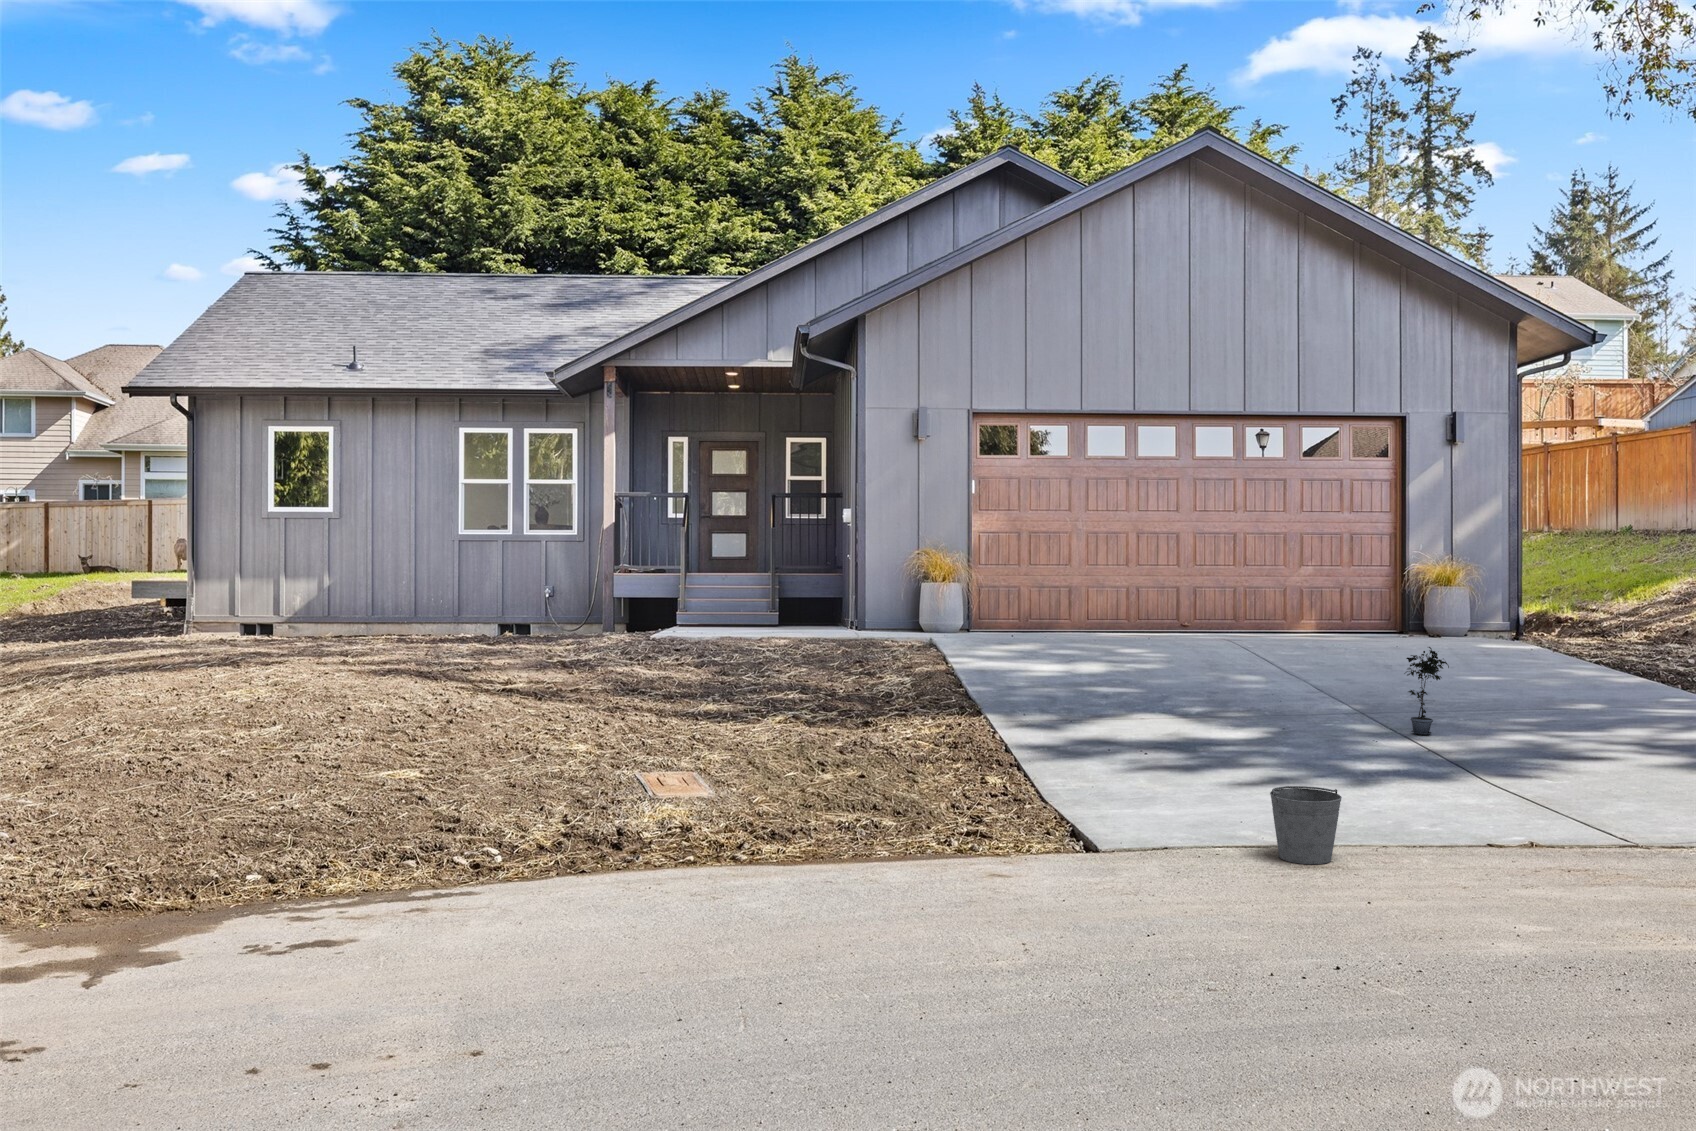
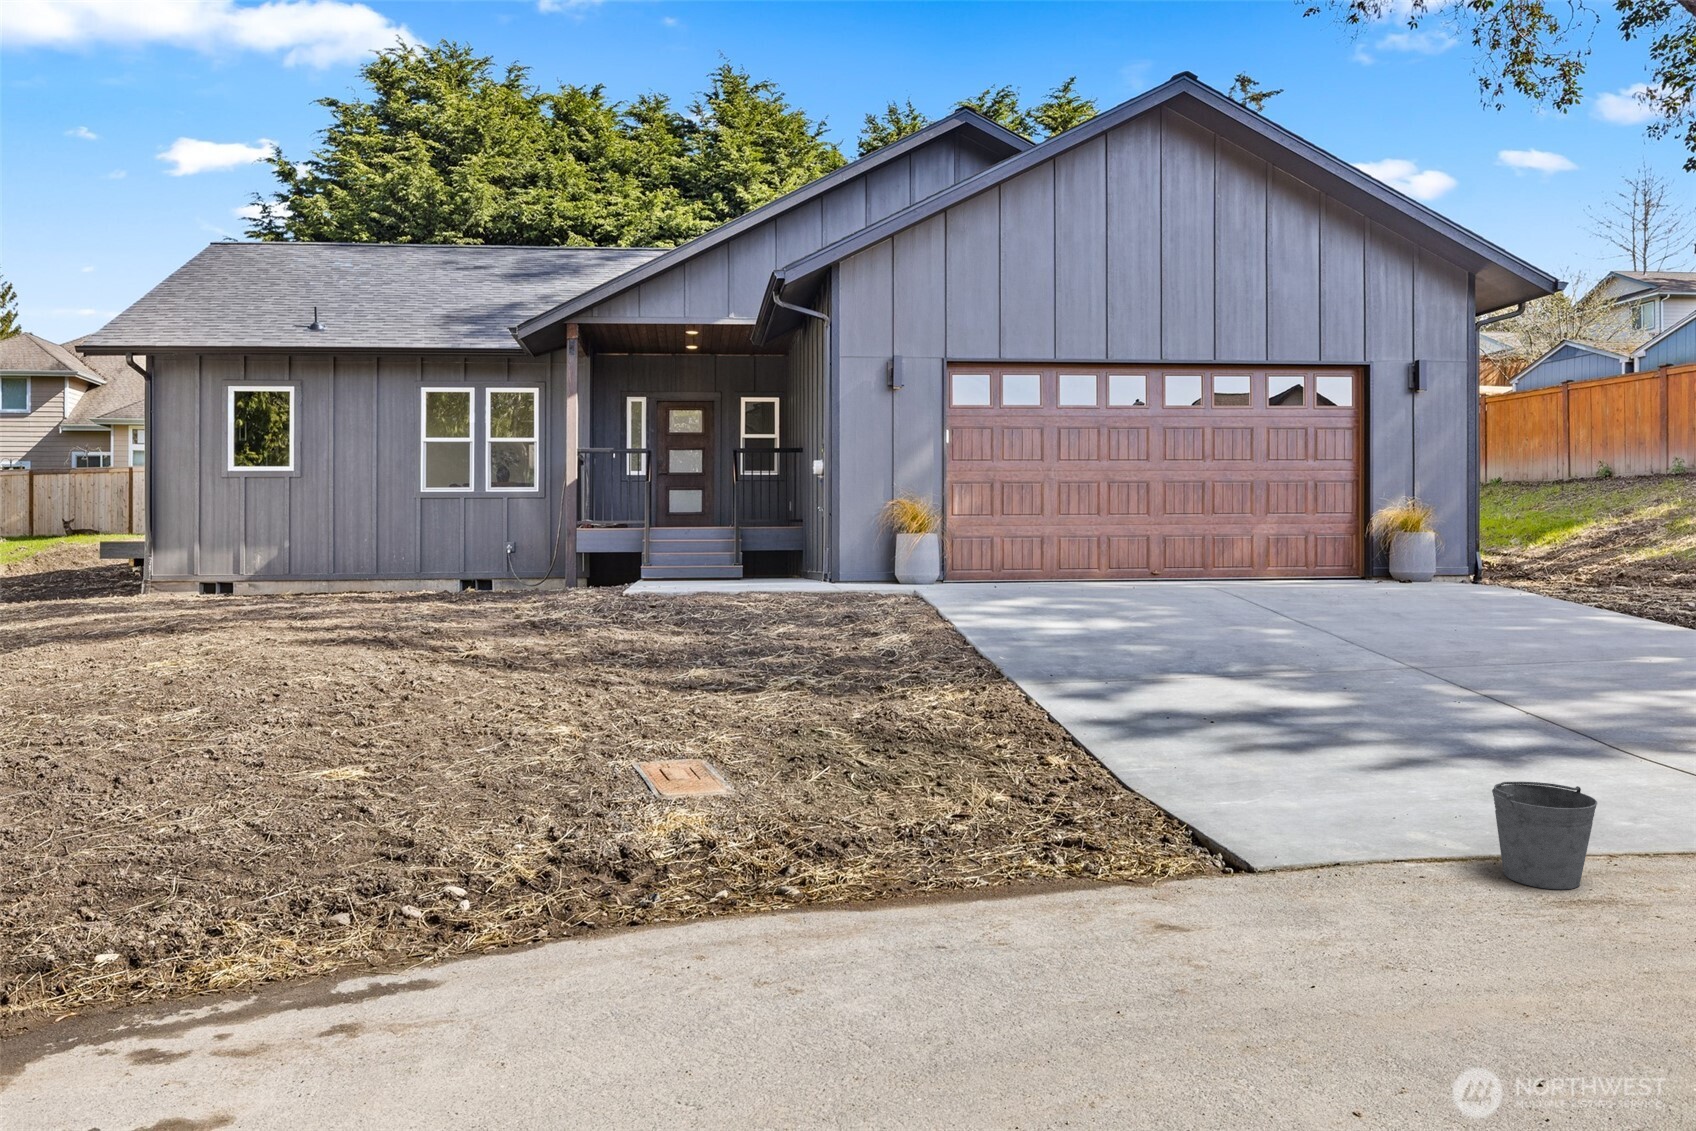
potted plant: present [1404,647,1449,735] -> none [1449,592,1505,687]

